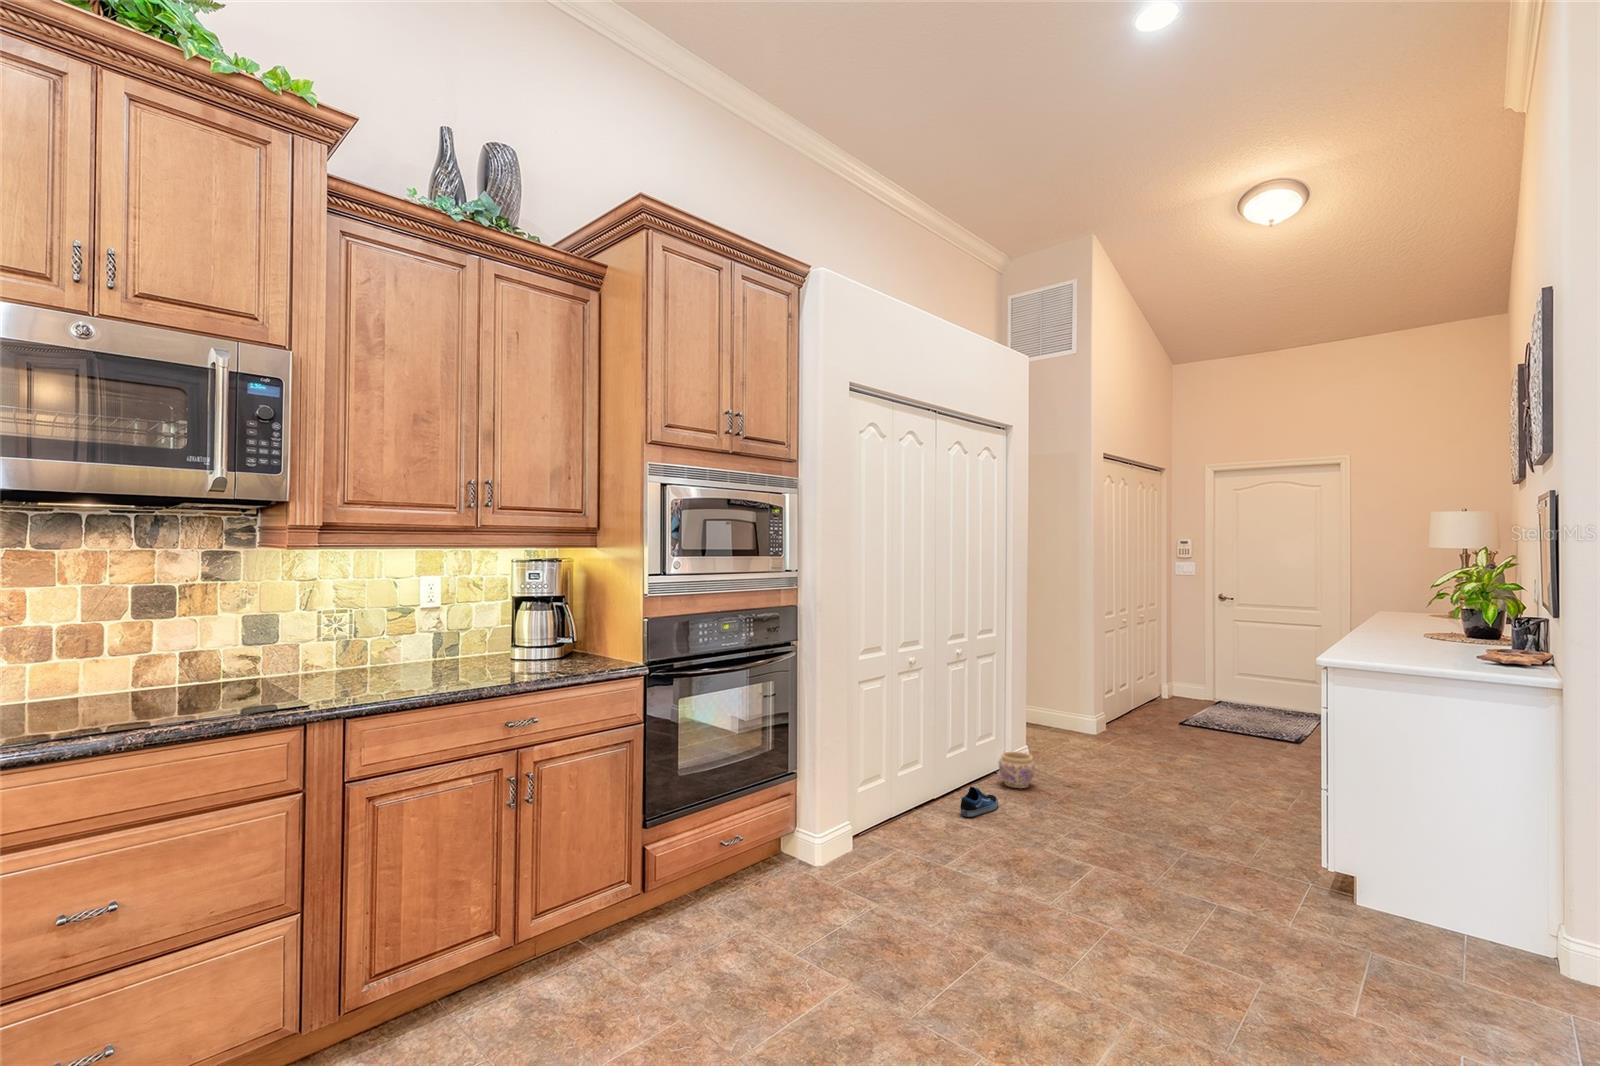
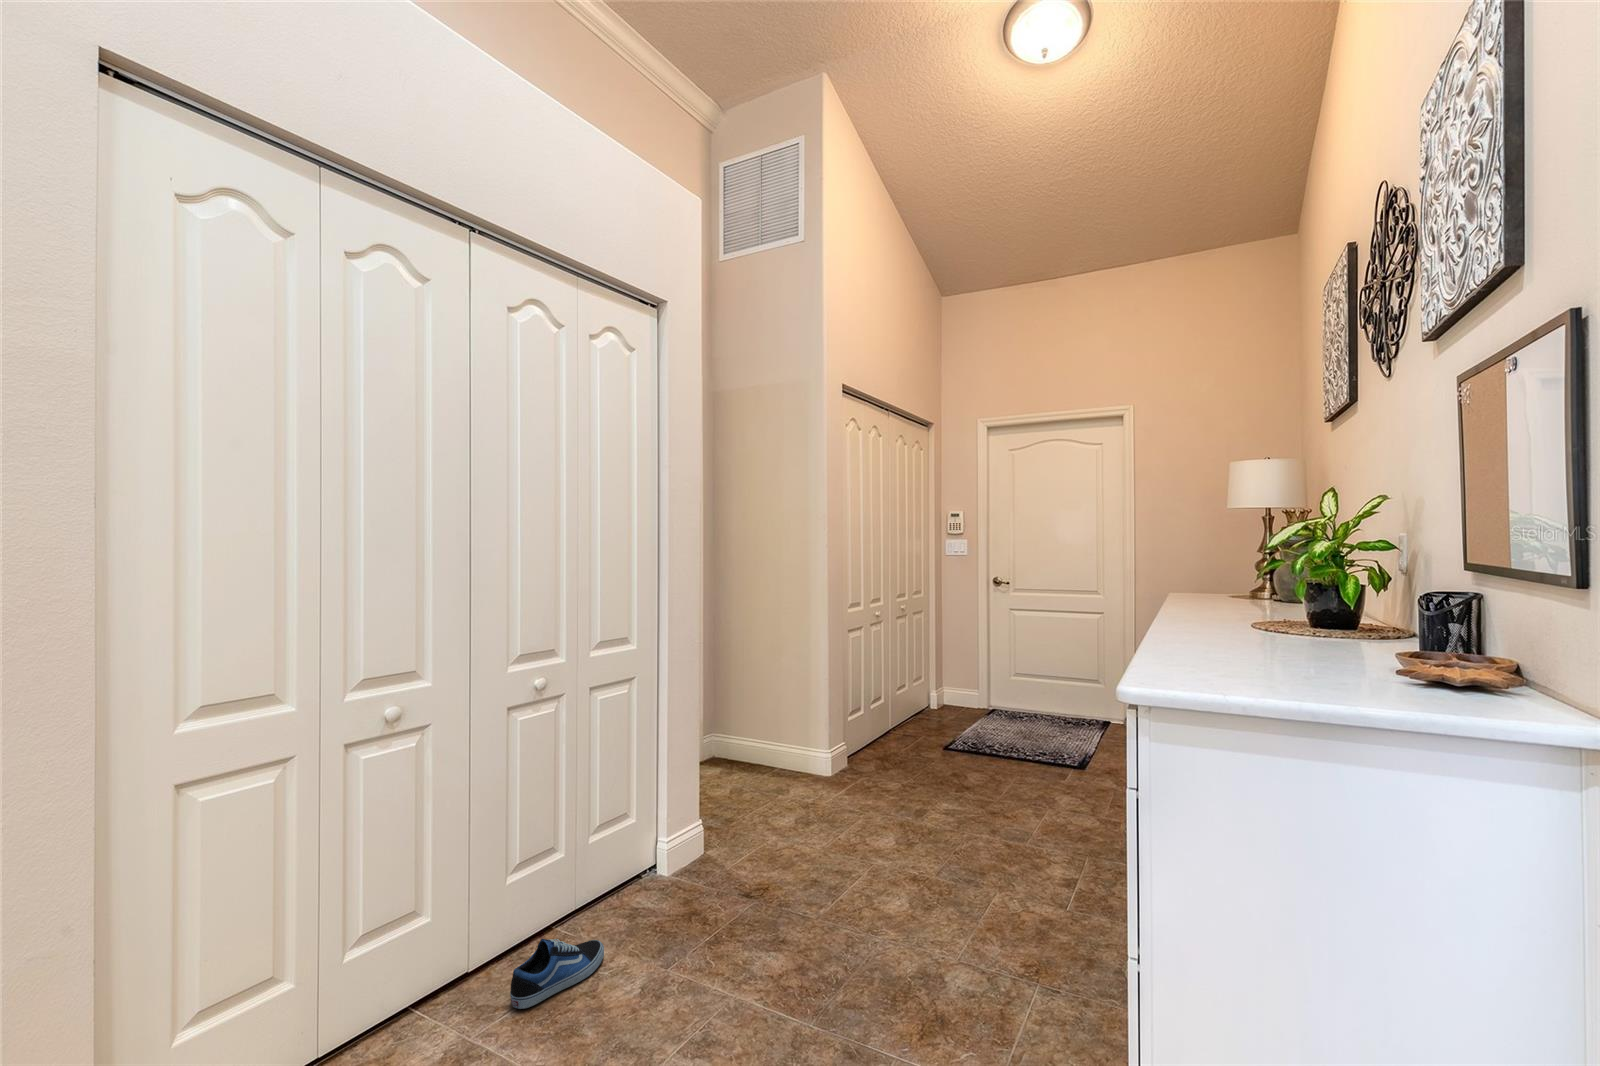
planter: present [999,751,1035,789] -> none [637,838,697,907]

